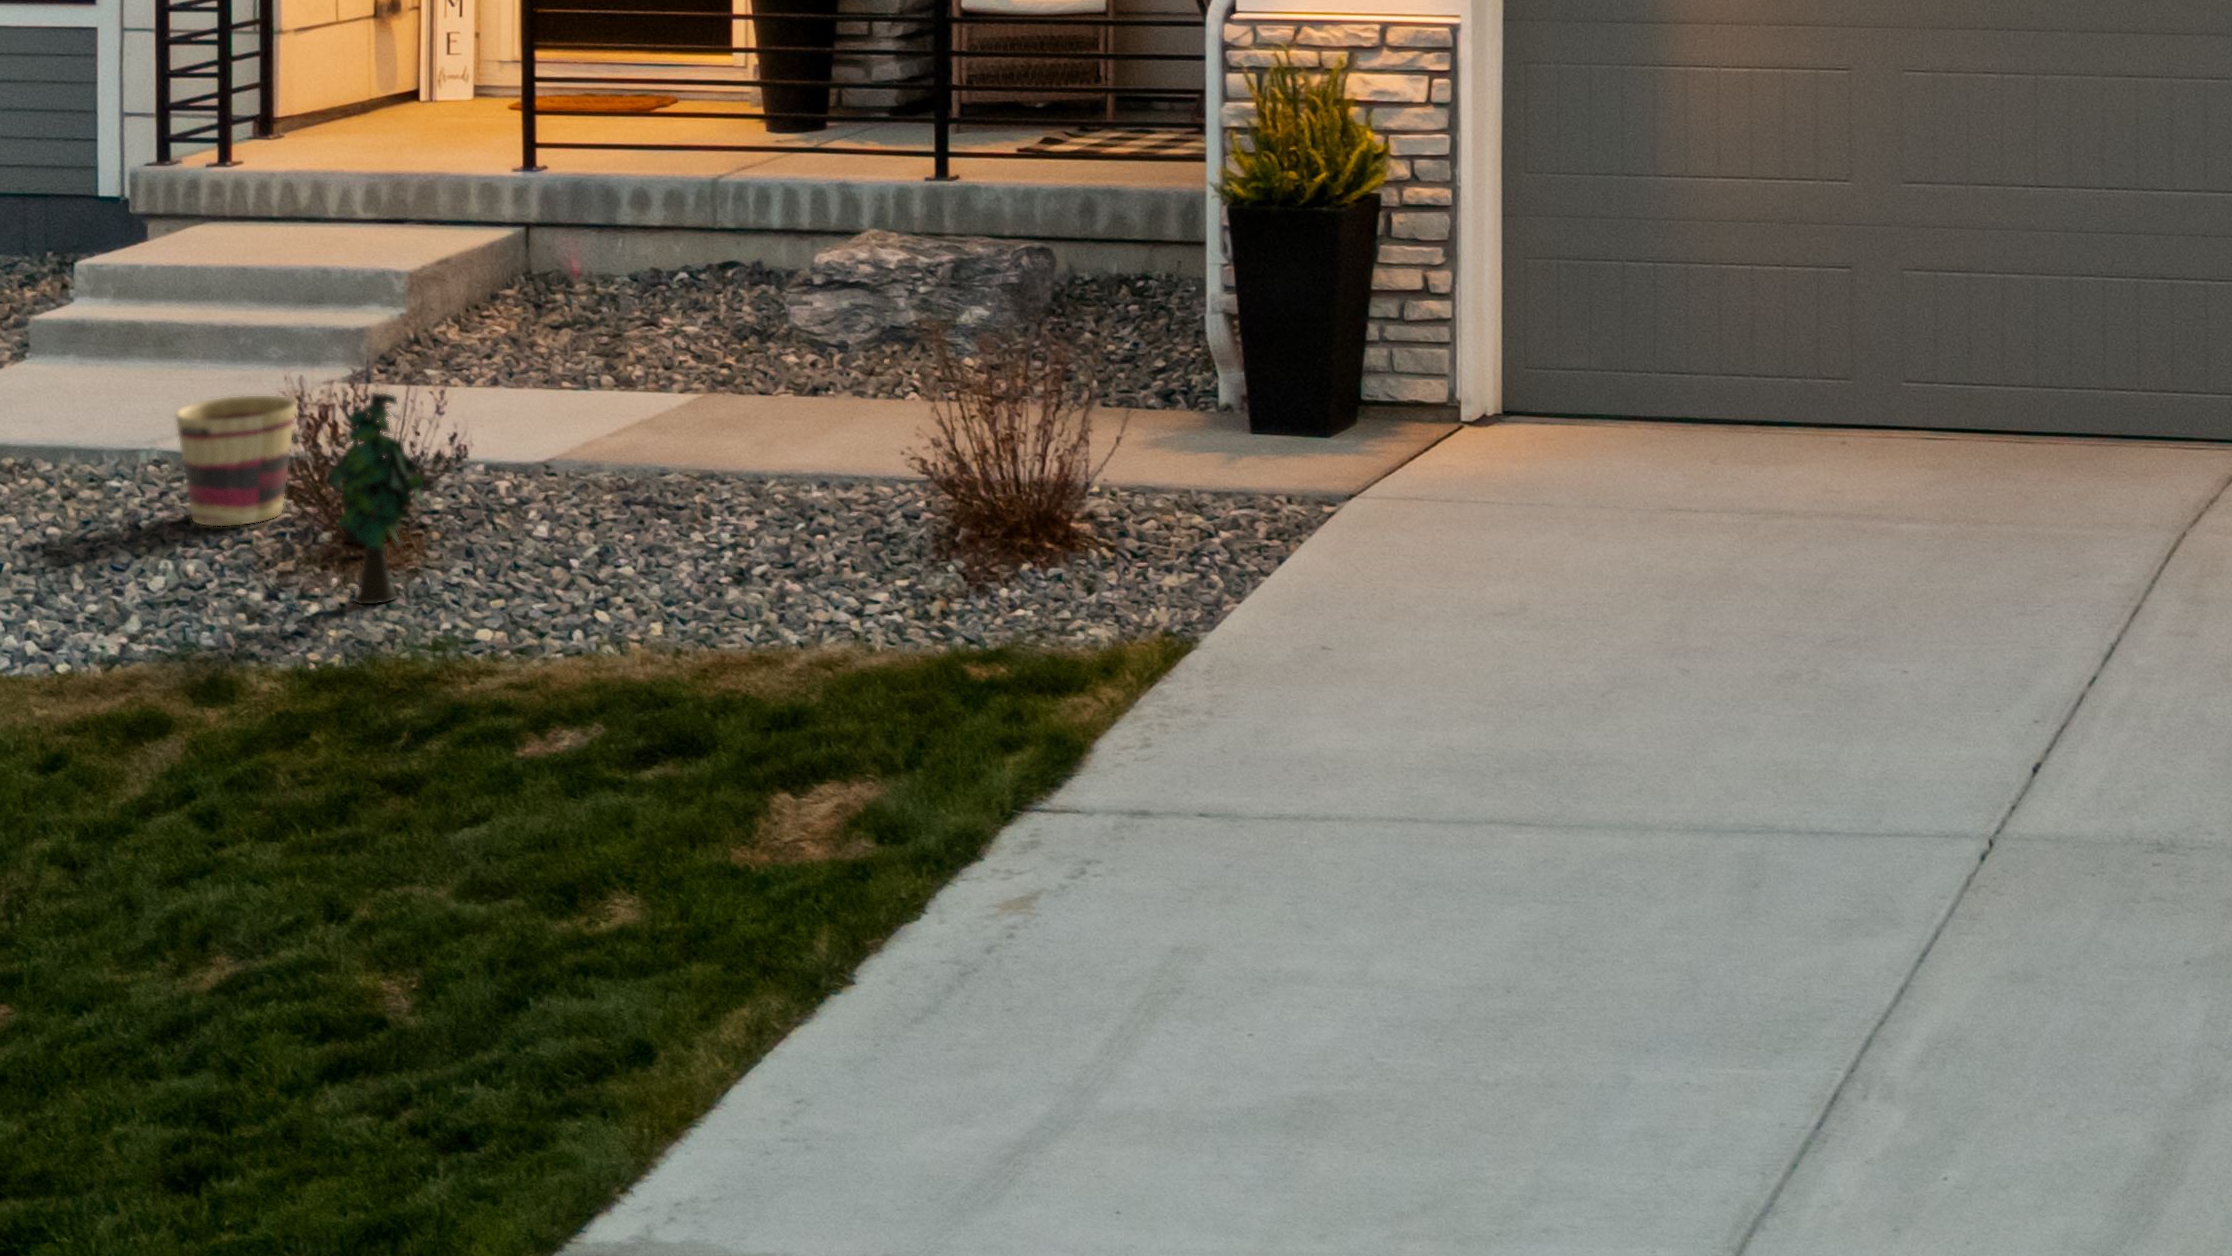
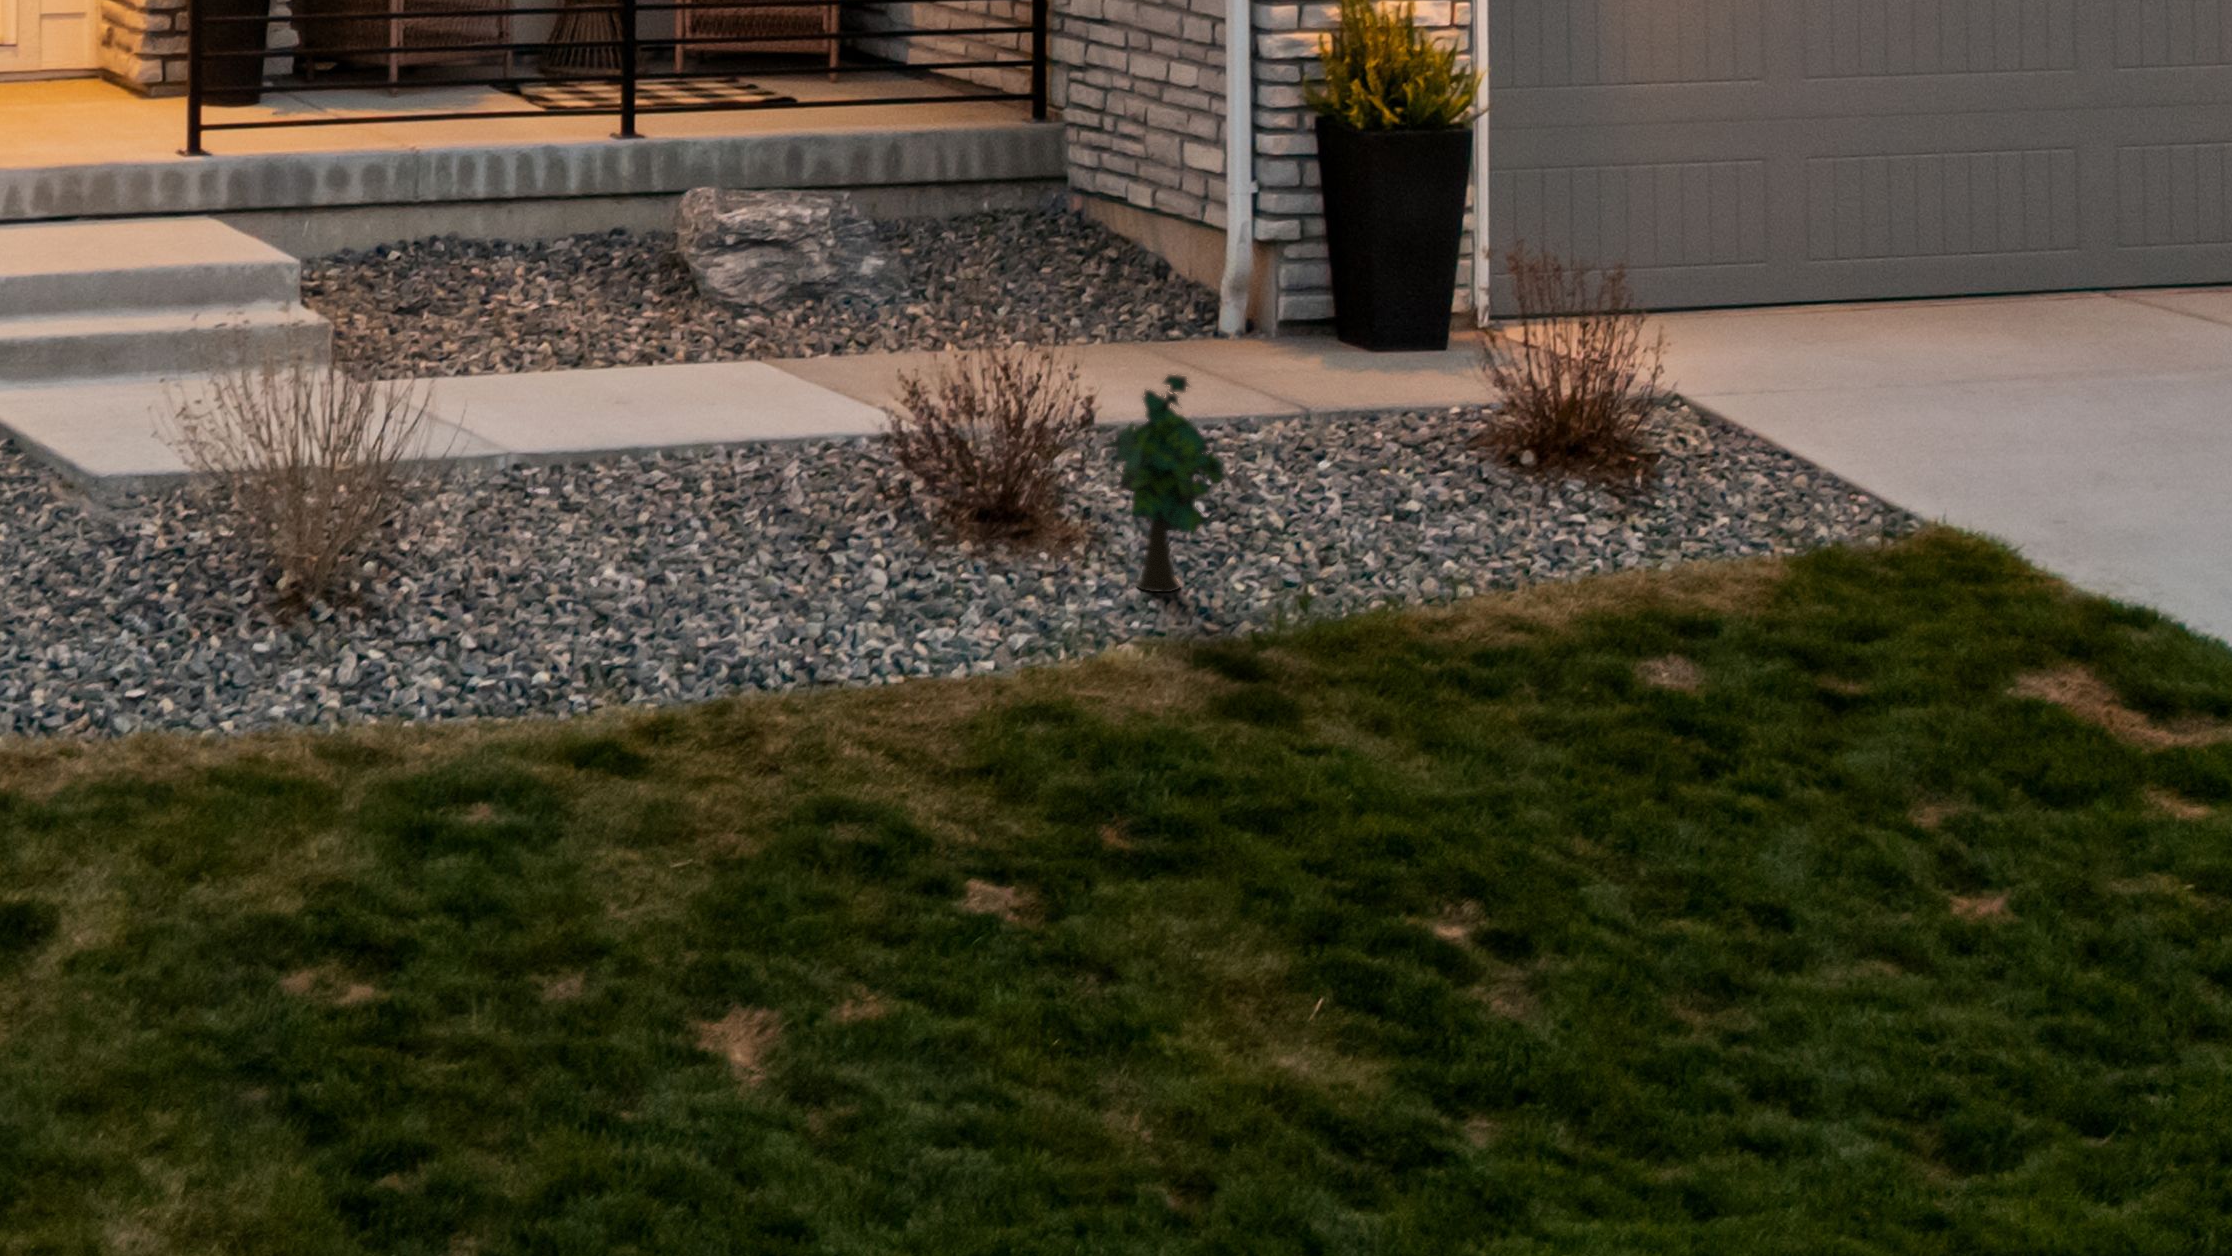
basket: present [176,396,296,526] -> none [672,400,795,541]

